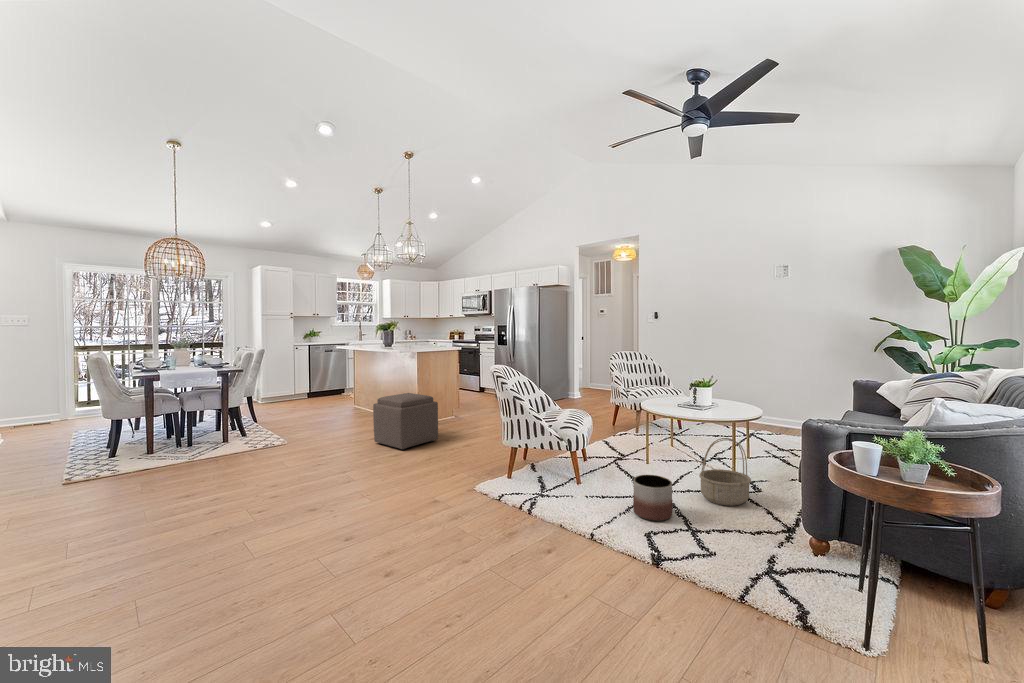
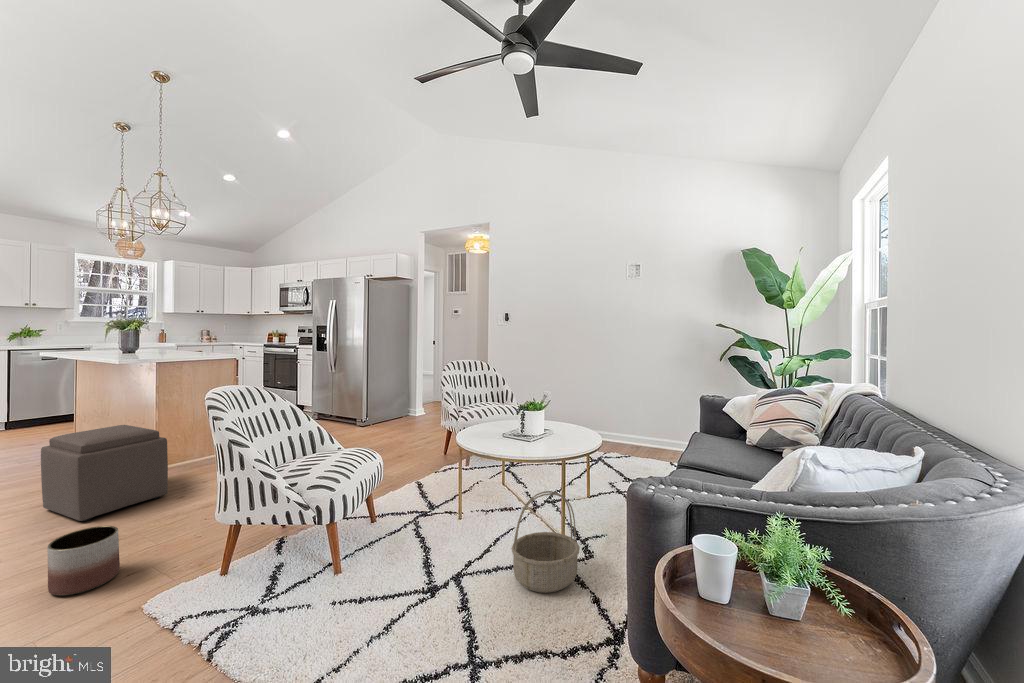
planter: present [633,475,672,521] -> present [47,526,120,596]

